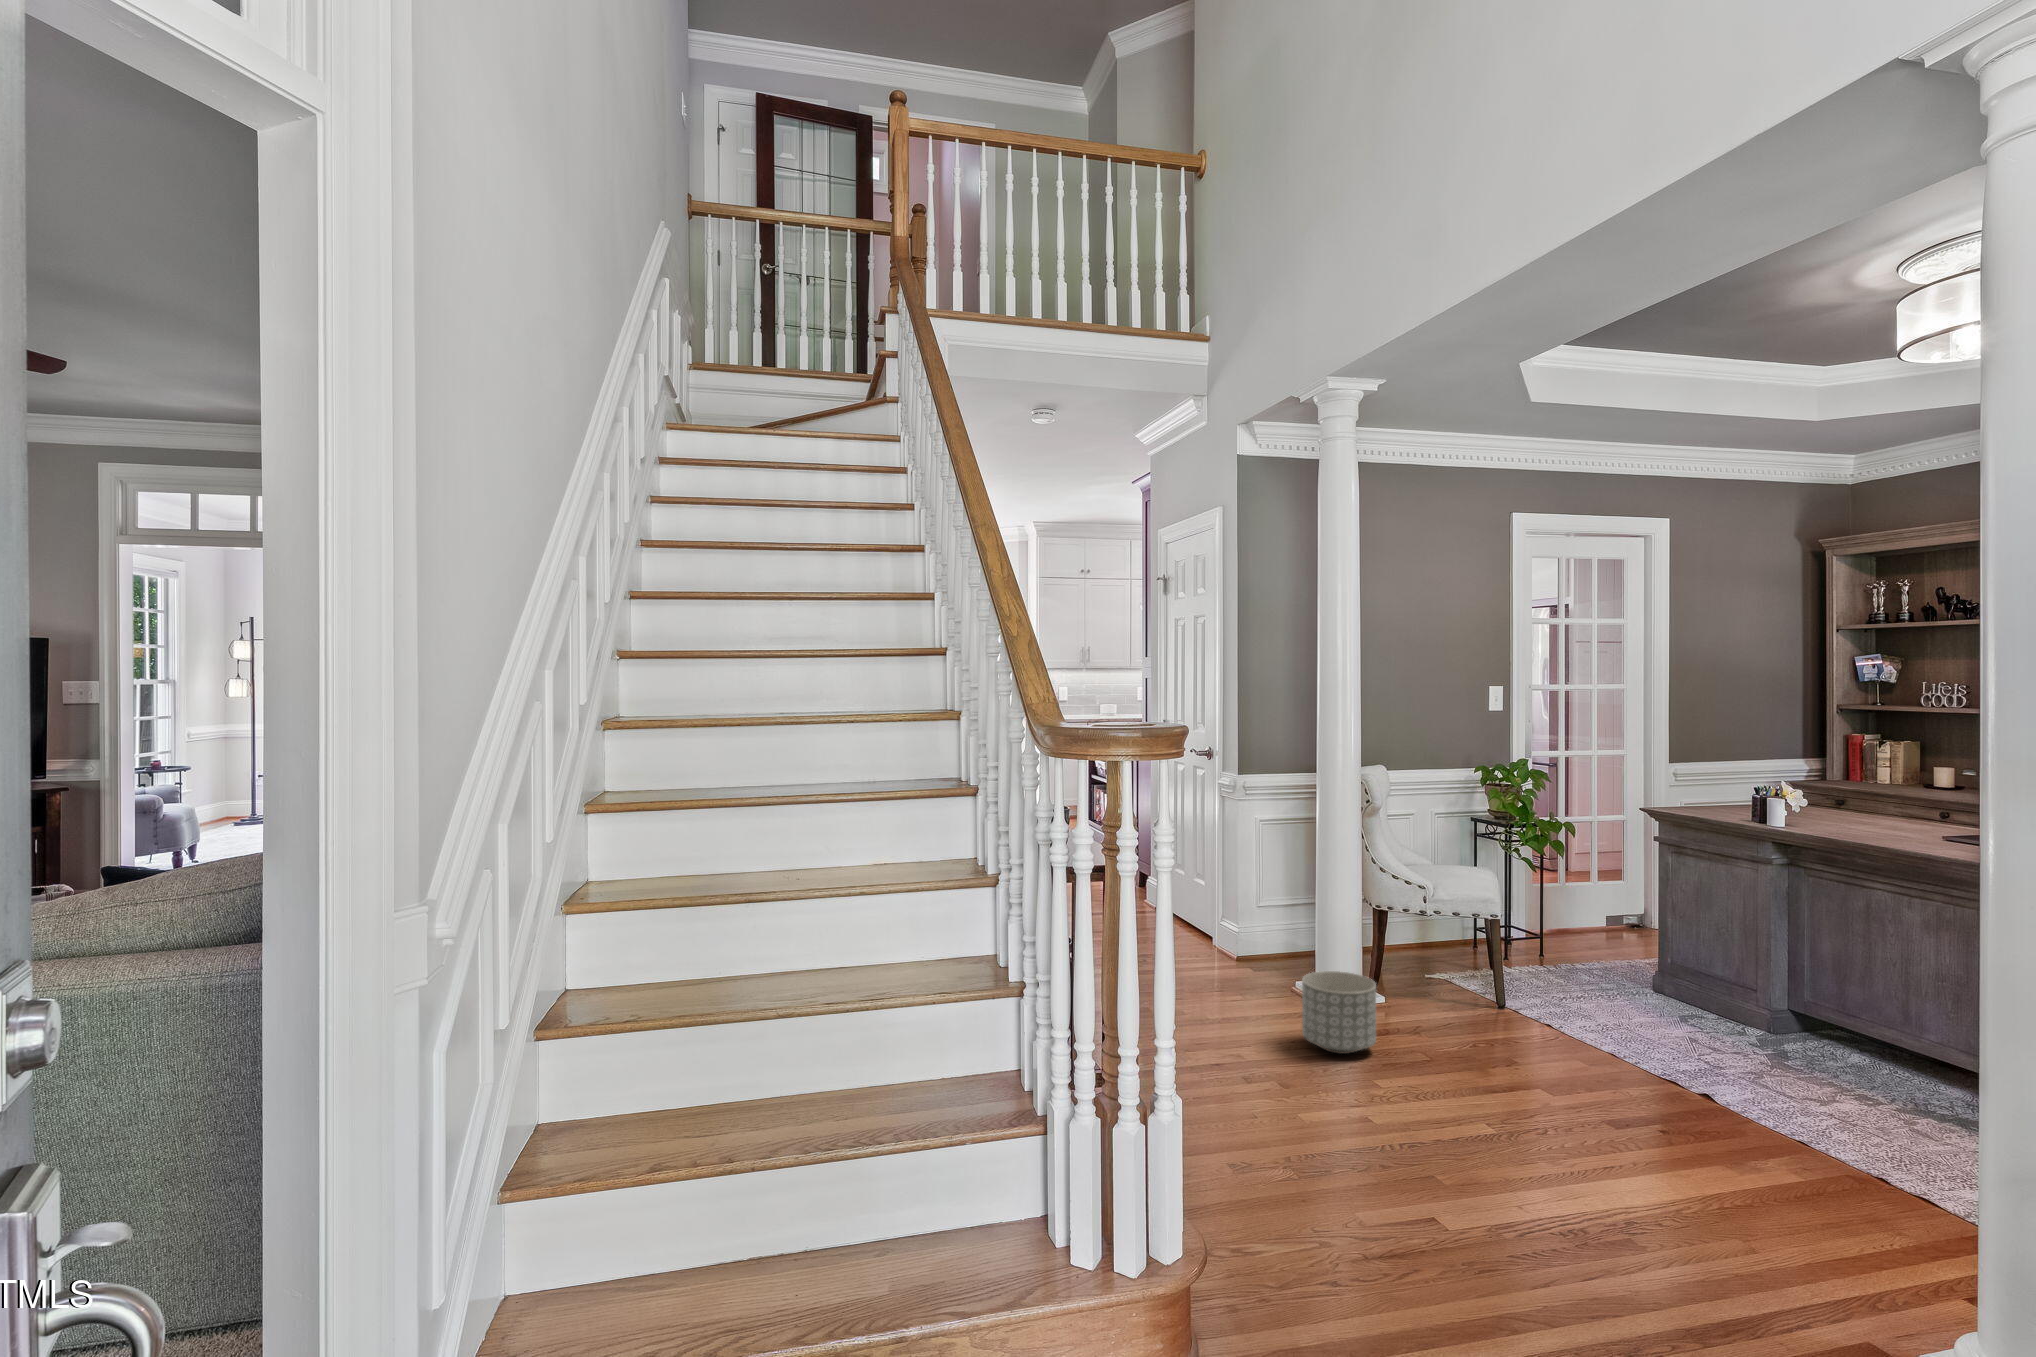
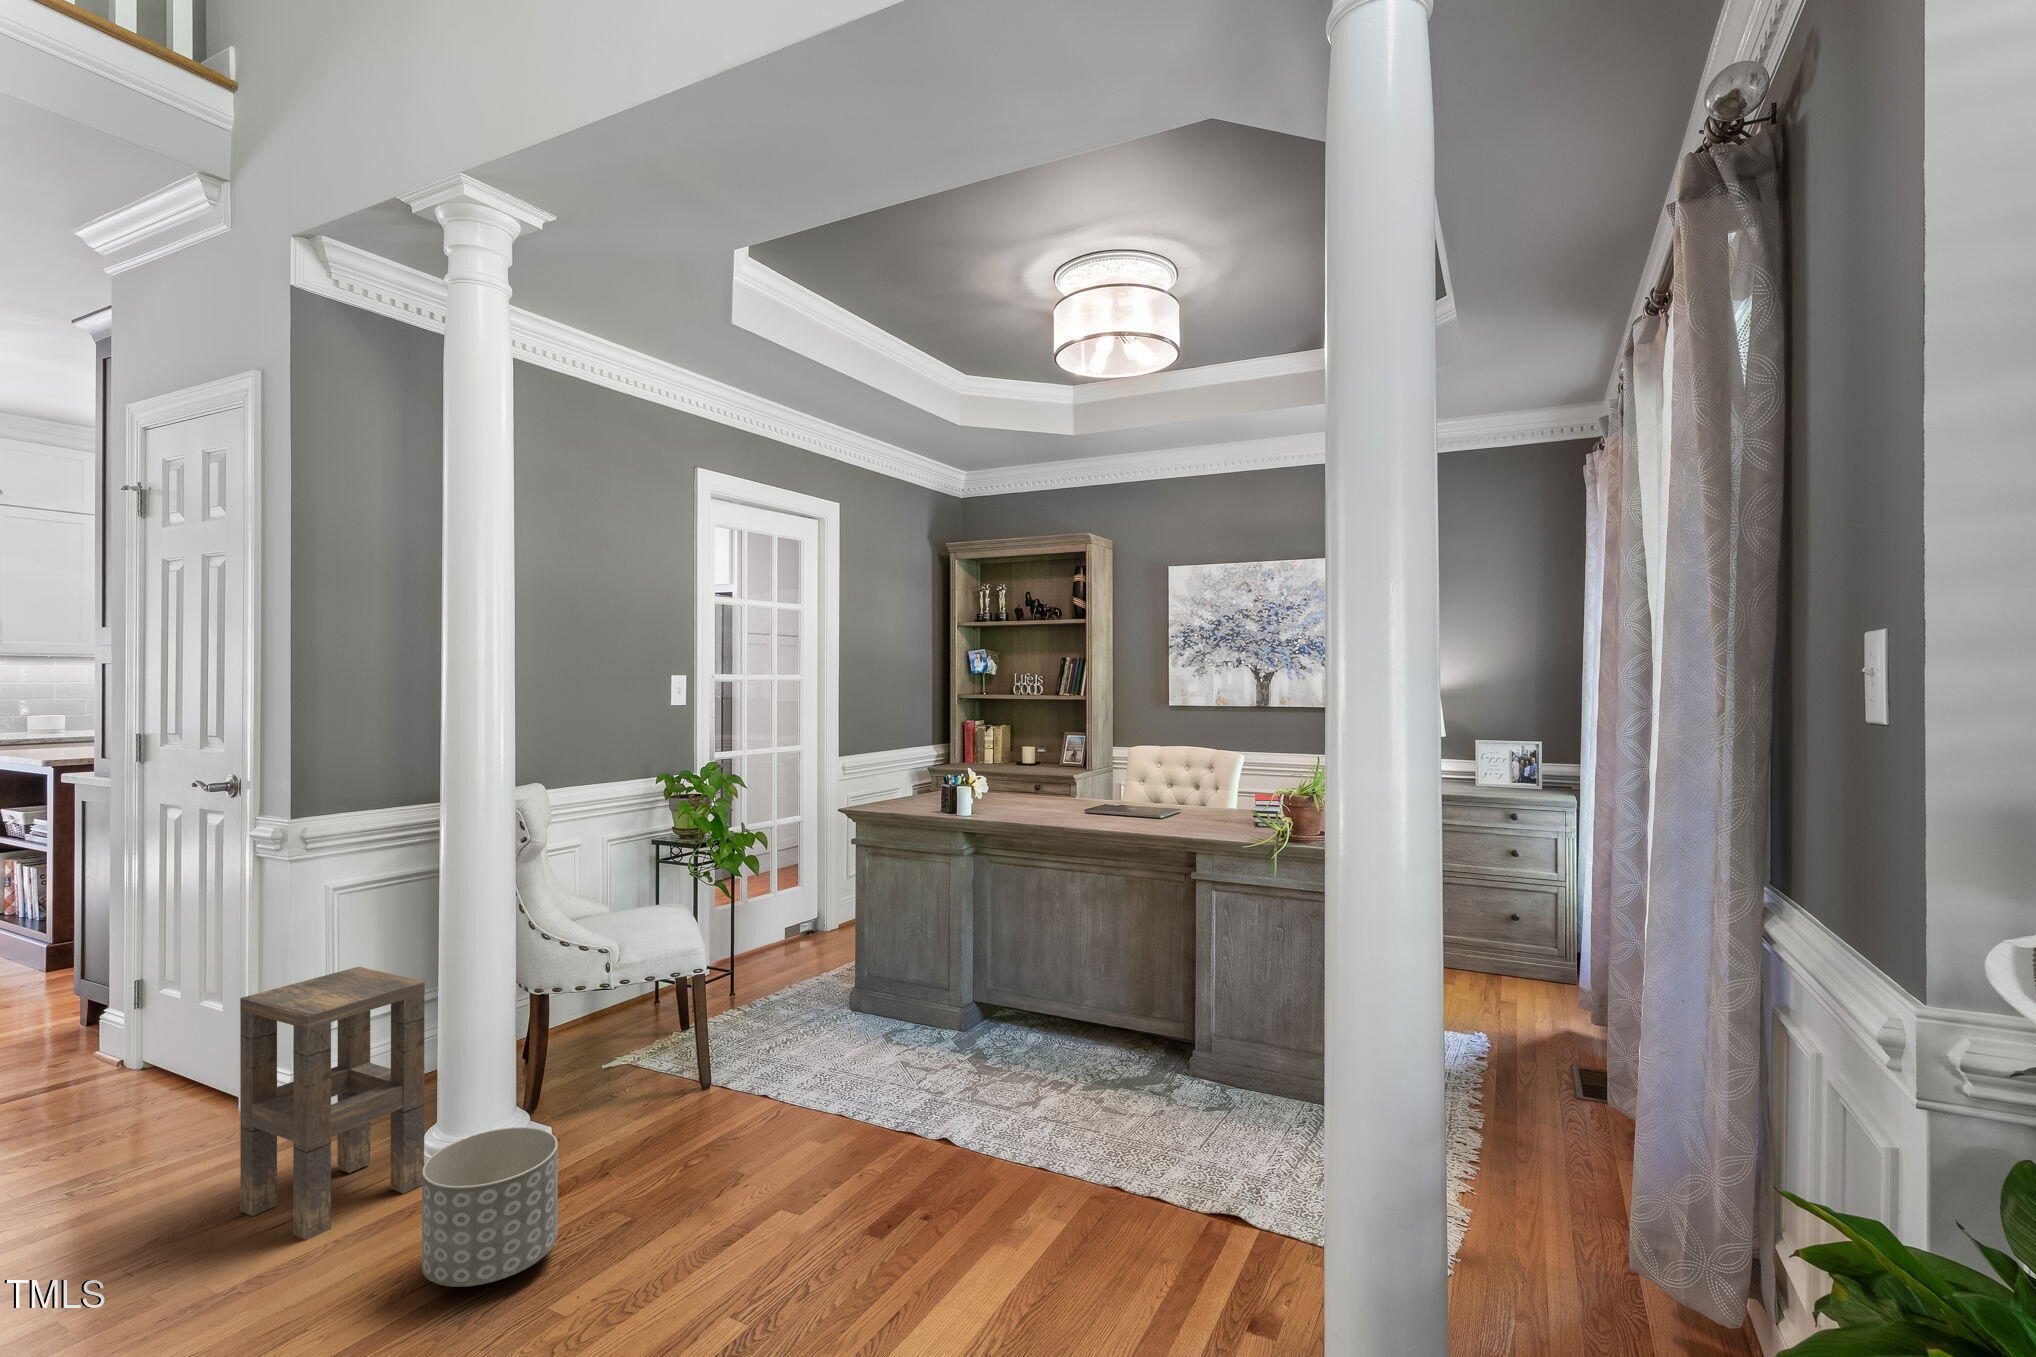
side table: none [1217,868,1307,1011] -> present [240,967,425,1240]

